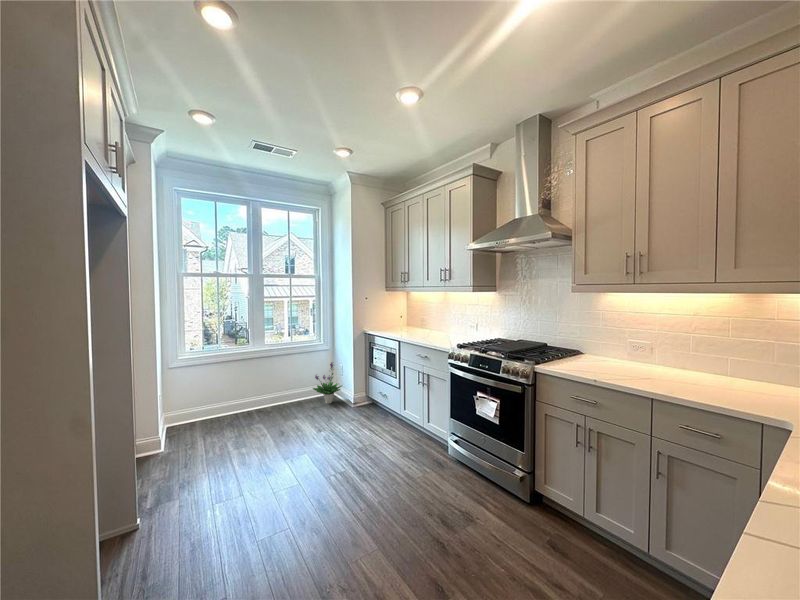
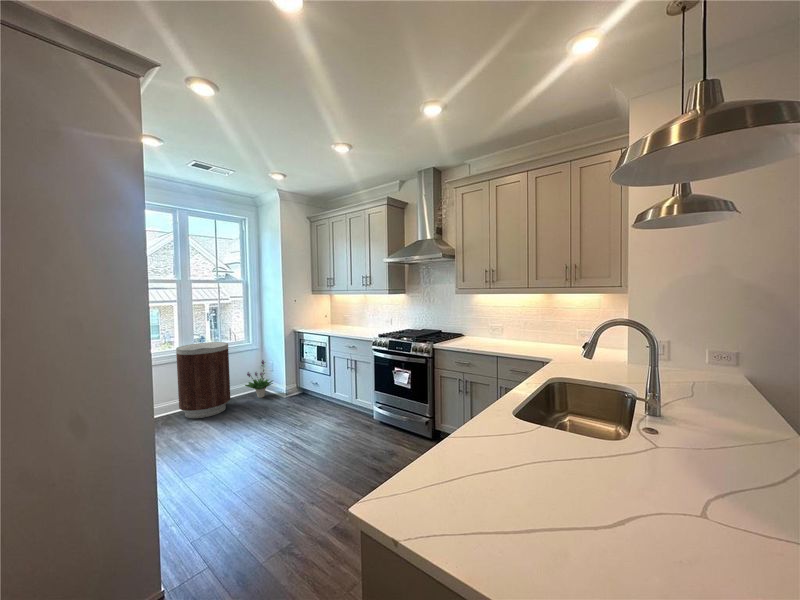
trash can: none [243,340,296,421] -> present [176,342,231,418]

